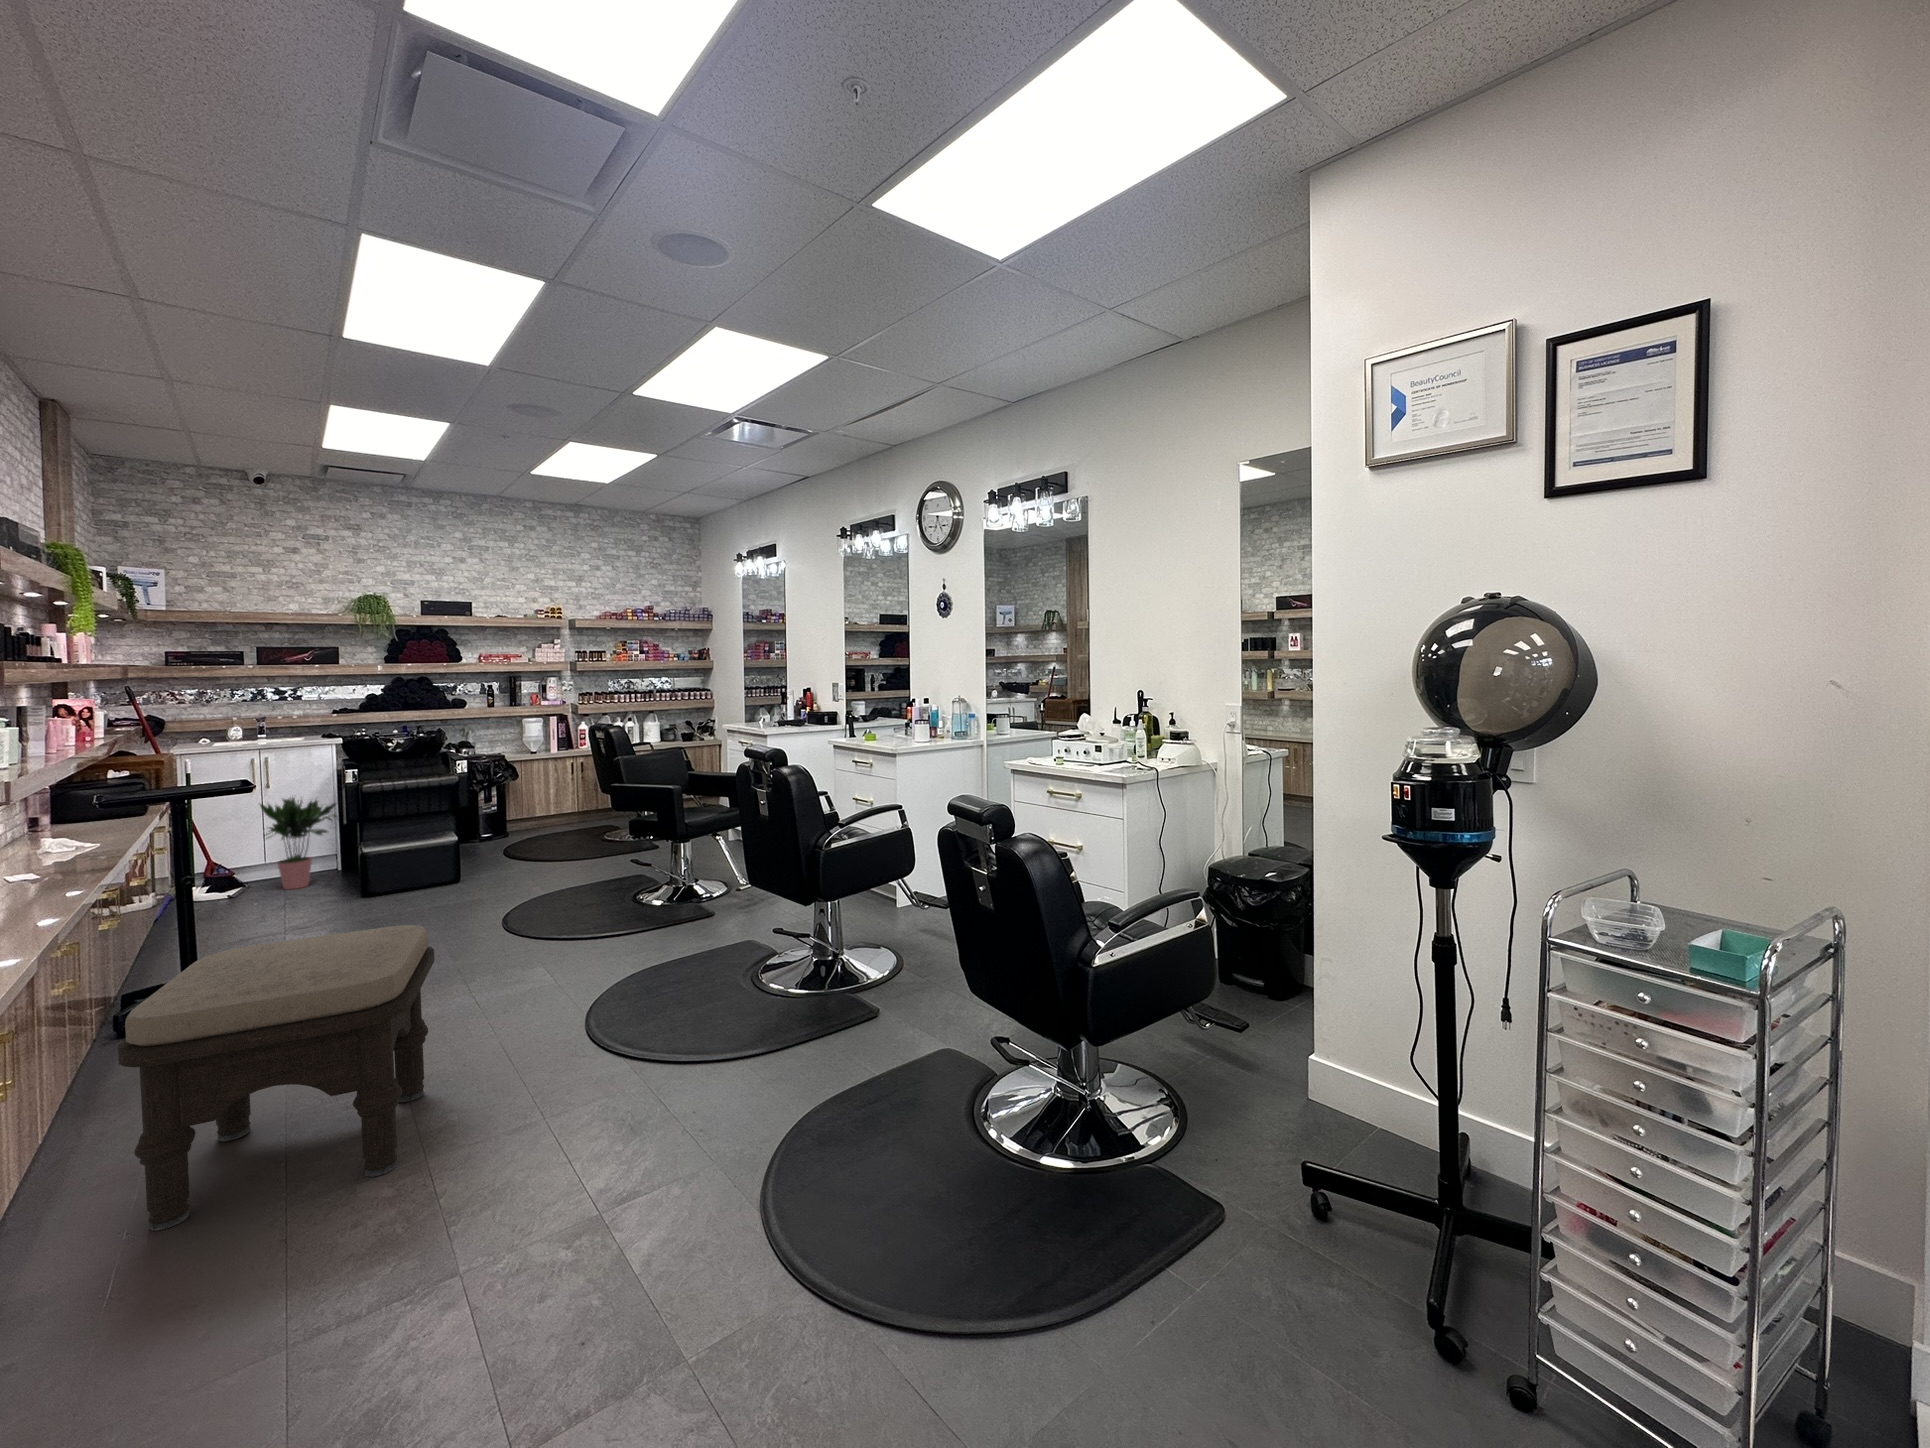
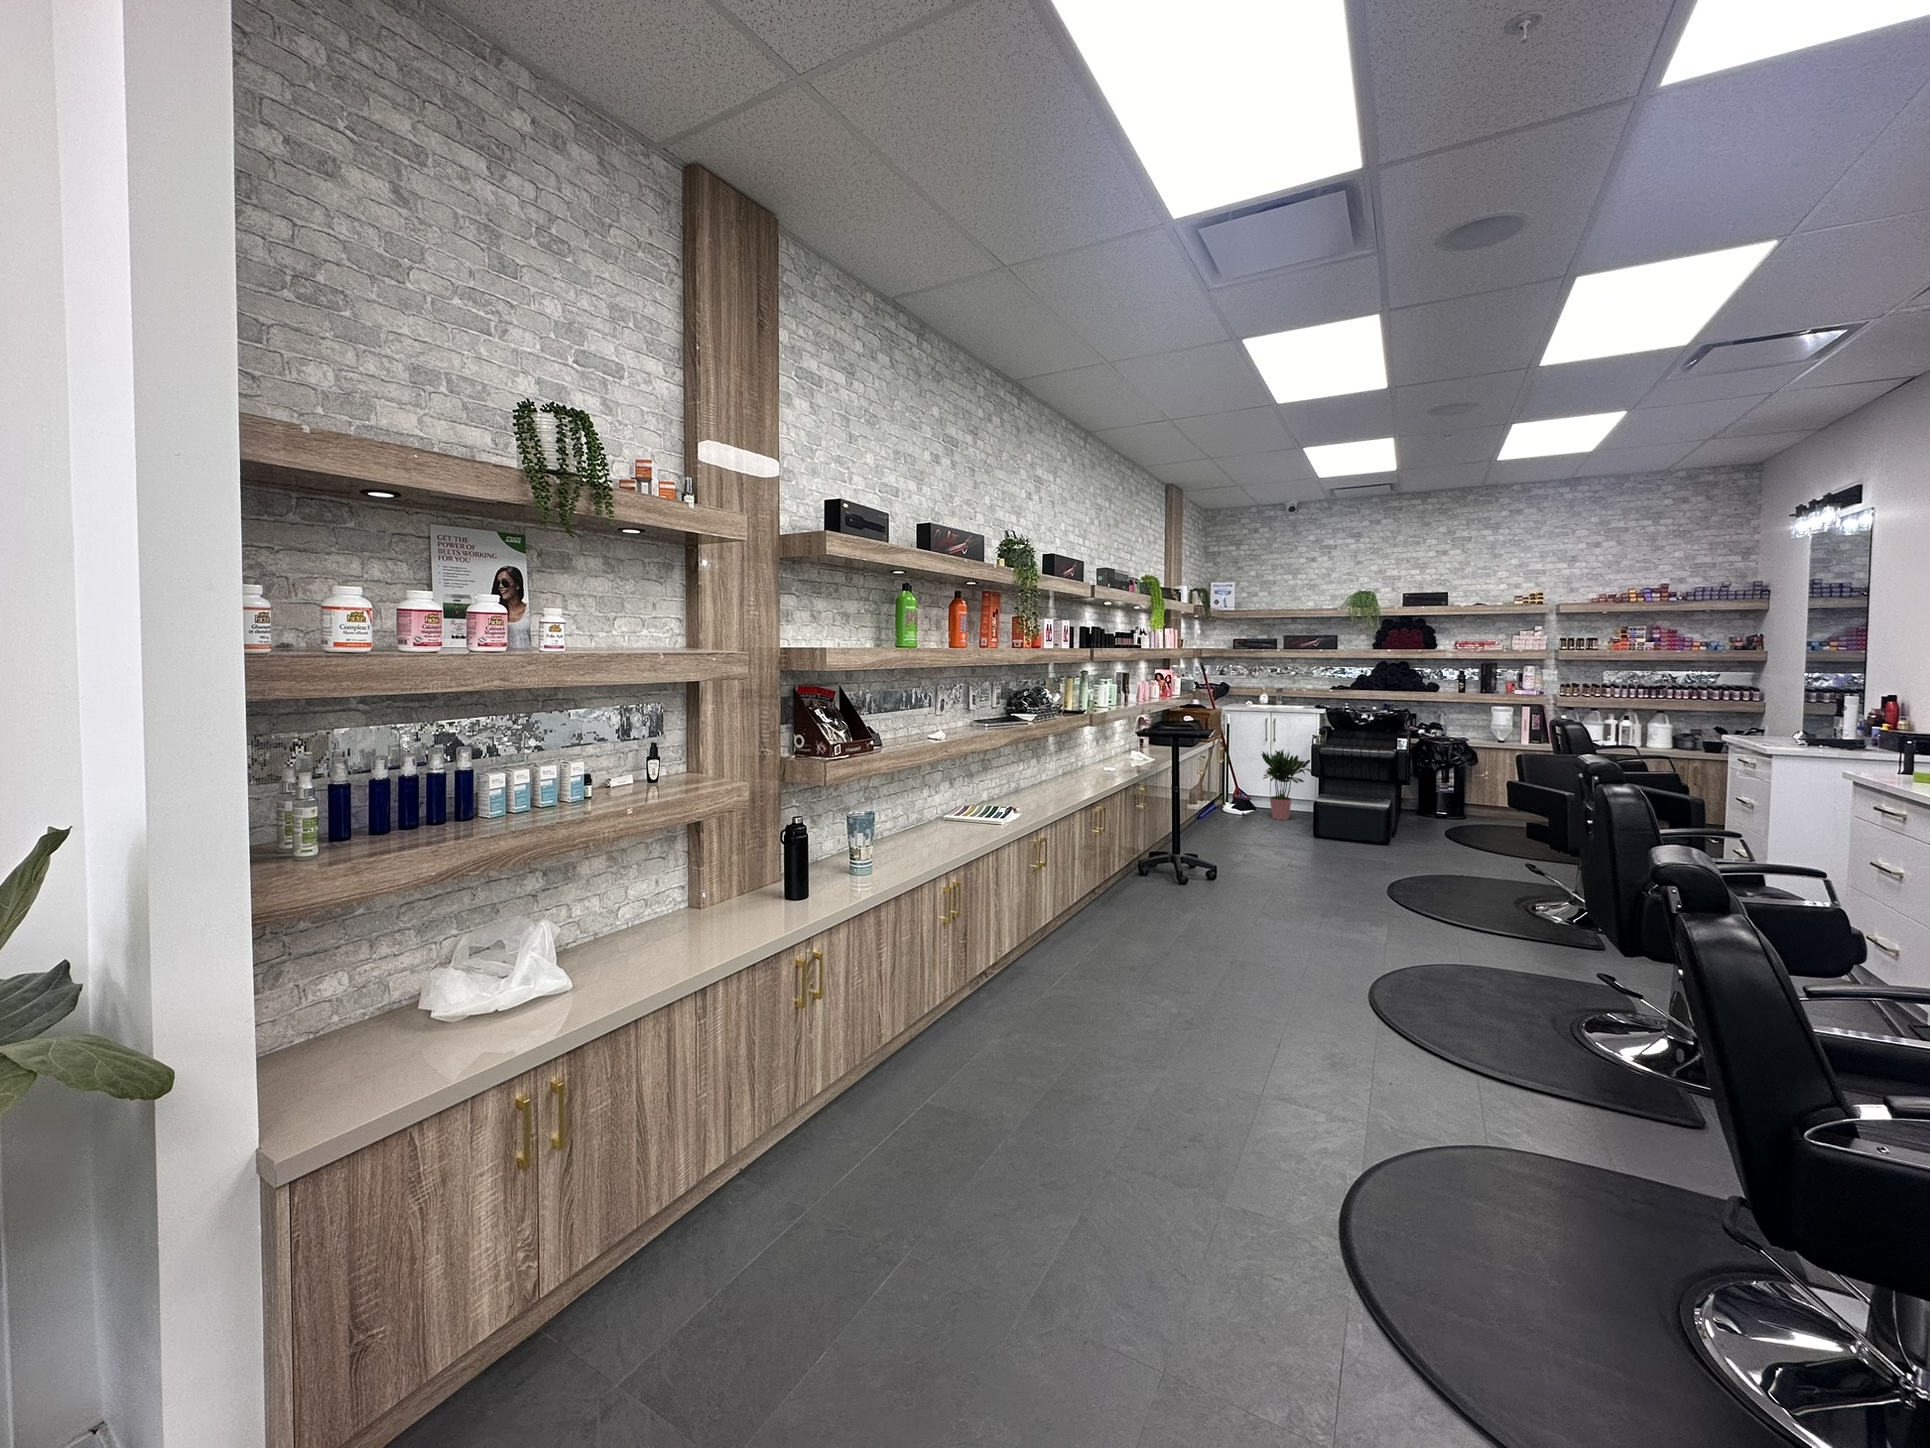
ottoman: present [118,925,435,1231] -> none [1078,832,1253,1009]

